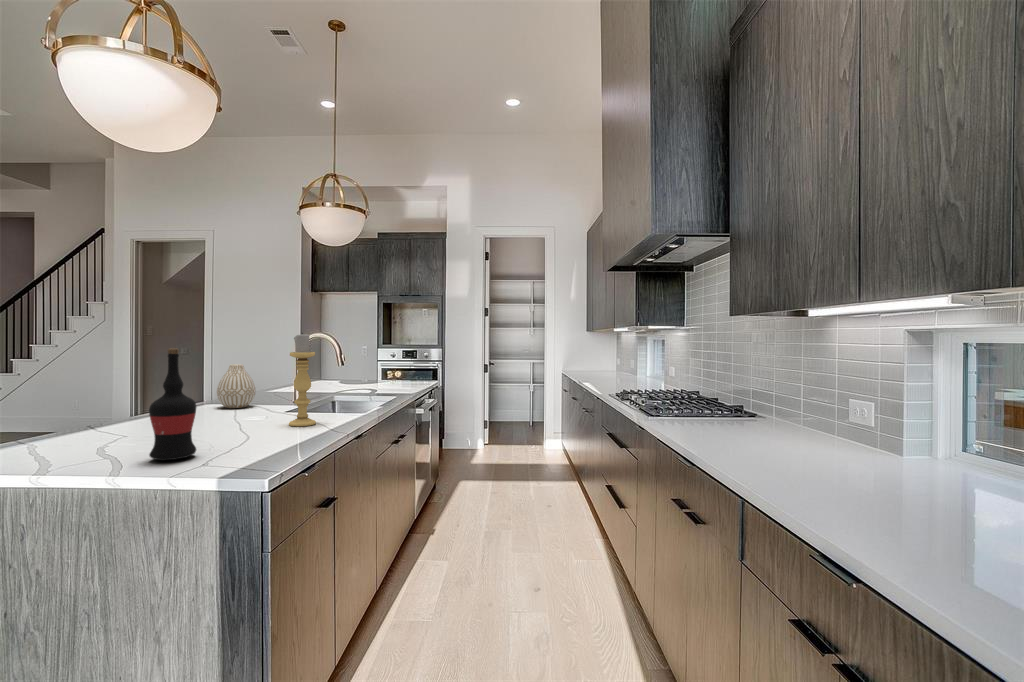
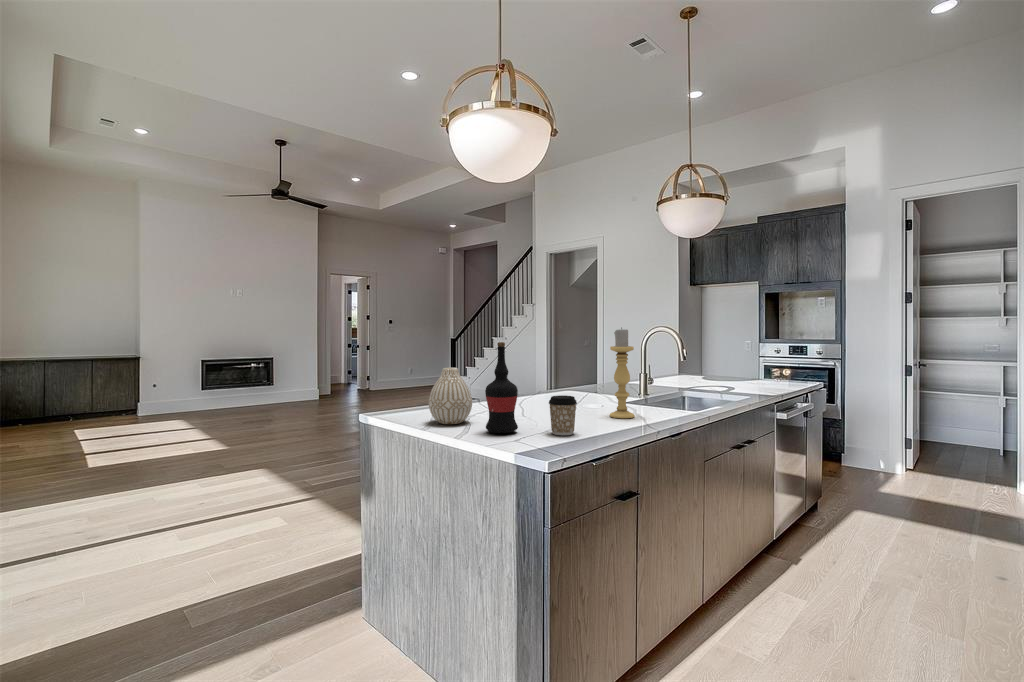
vase: present [217,364,256,408] -> present [429,368,472,424]
coffee cup: none [238,407,273,451] -> present [549,395,577,435]

